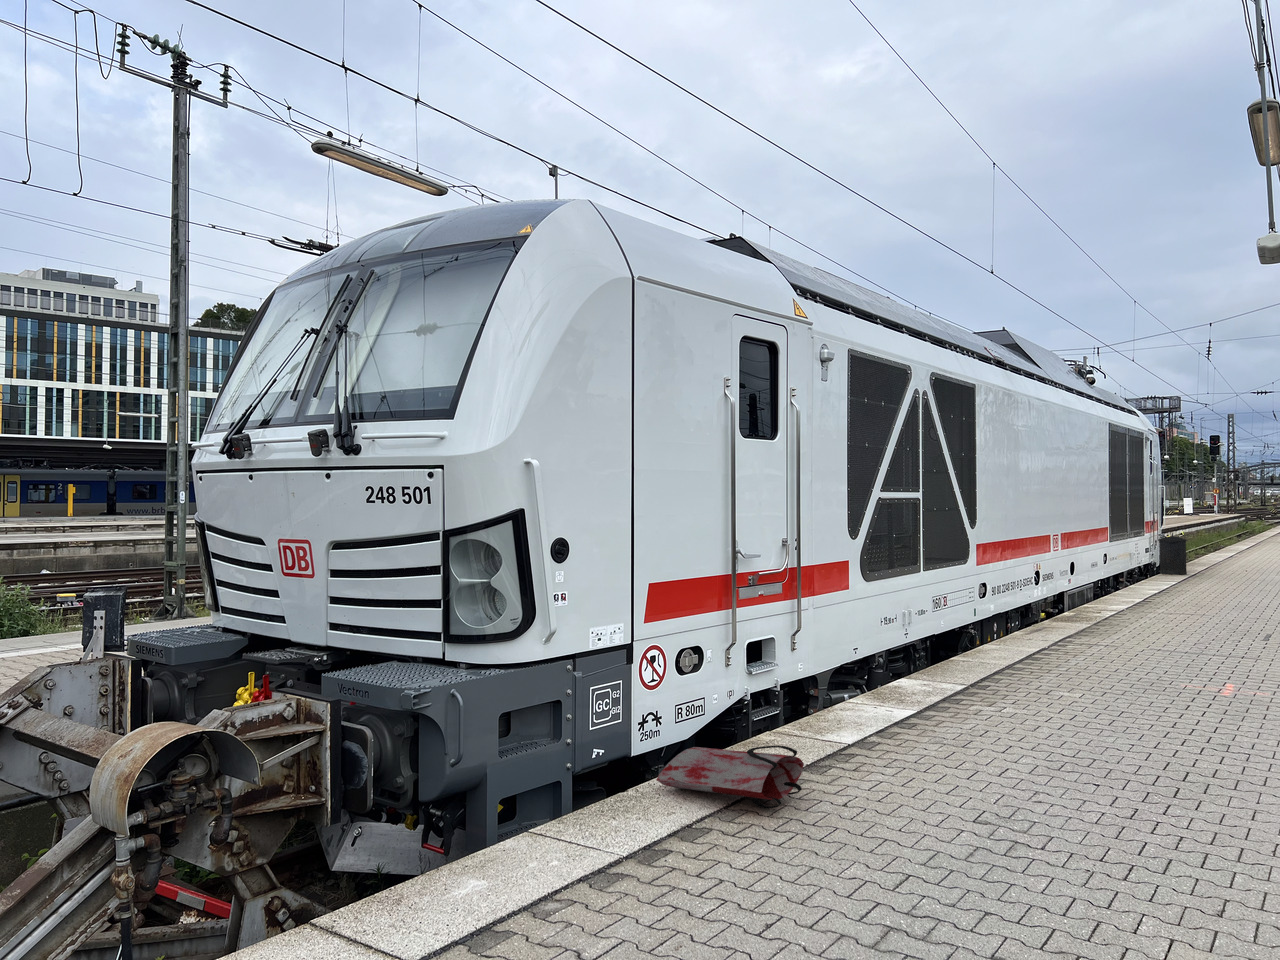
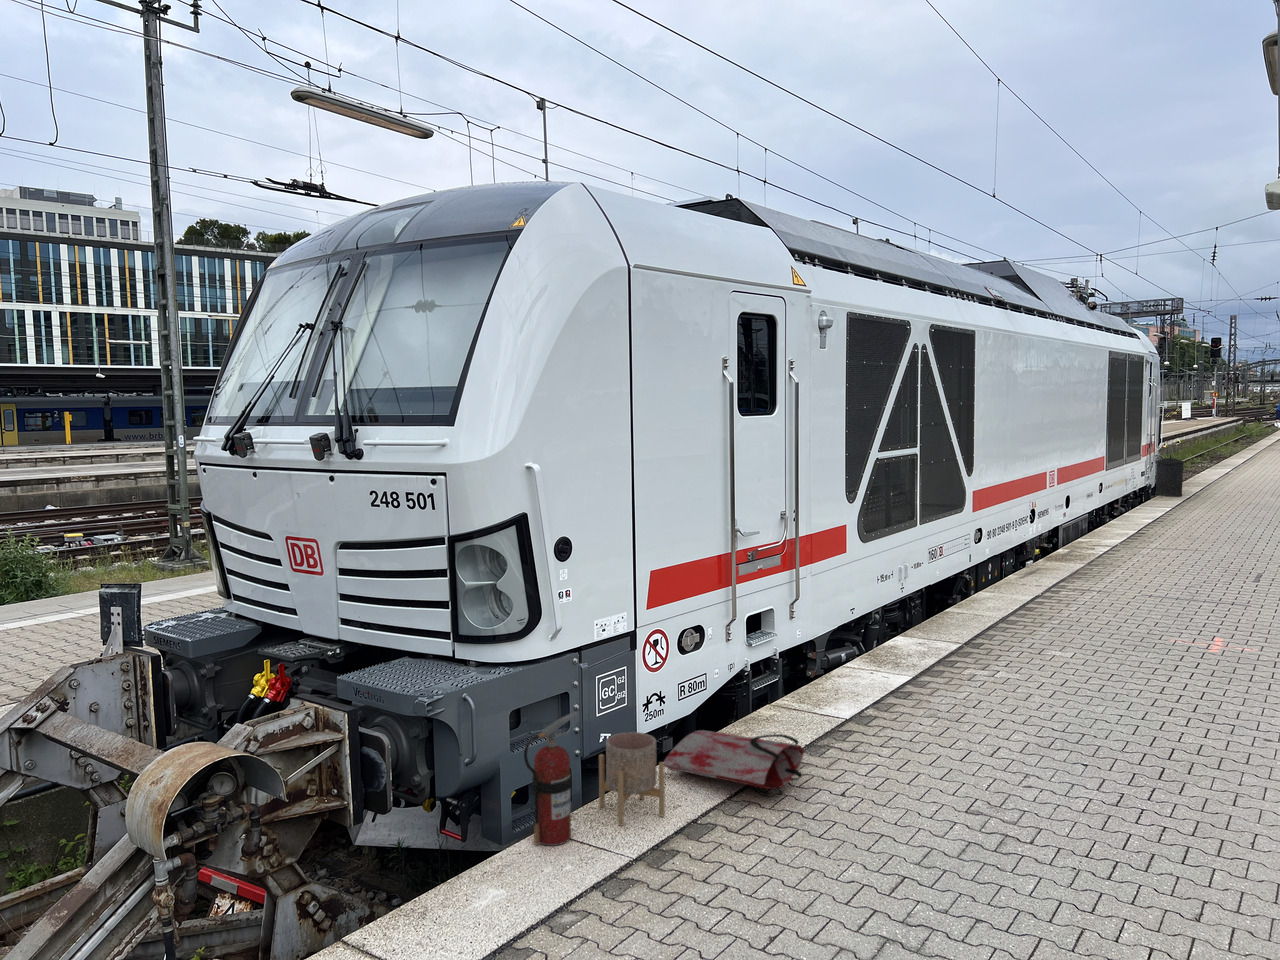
fire extinguisher: none [510,710,568,849] -> present [524,712,578,846]
planter: none [589,738,658,833] -> present [599,732,665,826]

